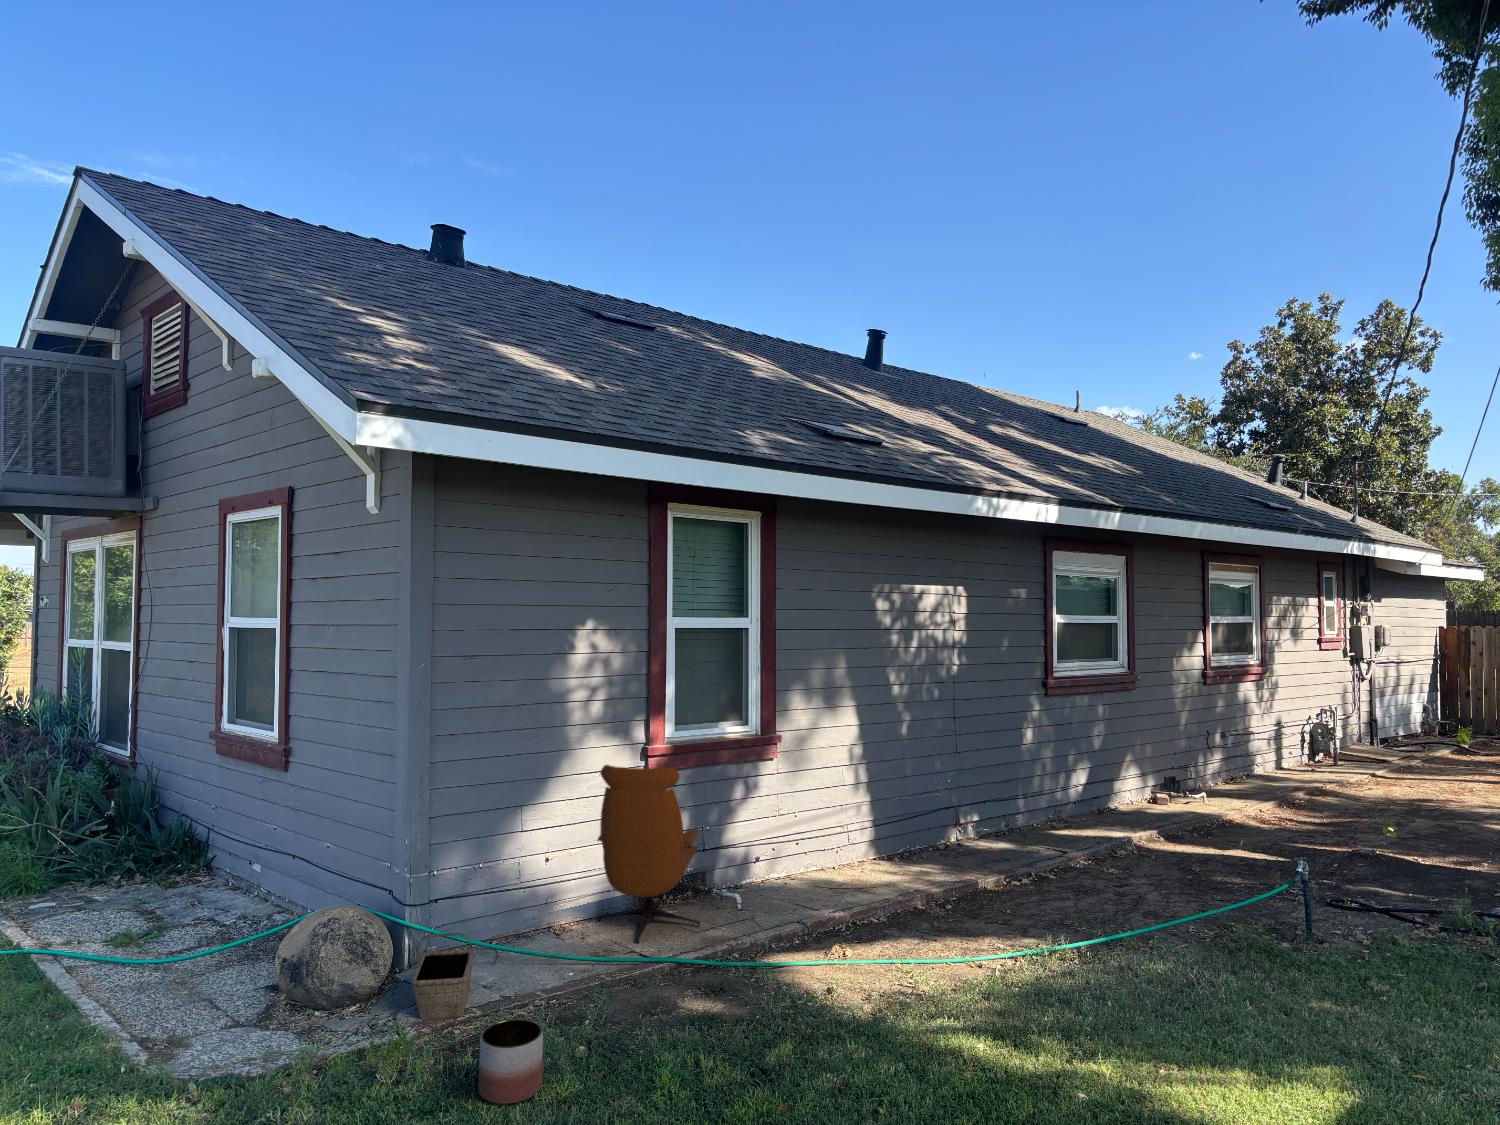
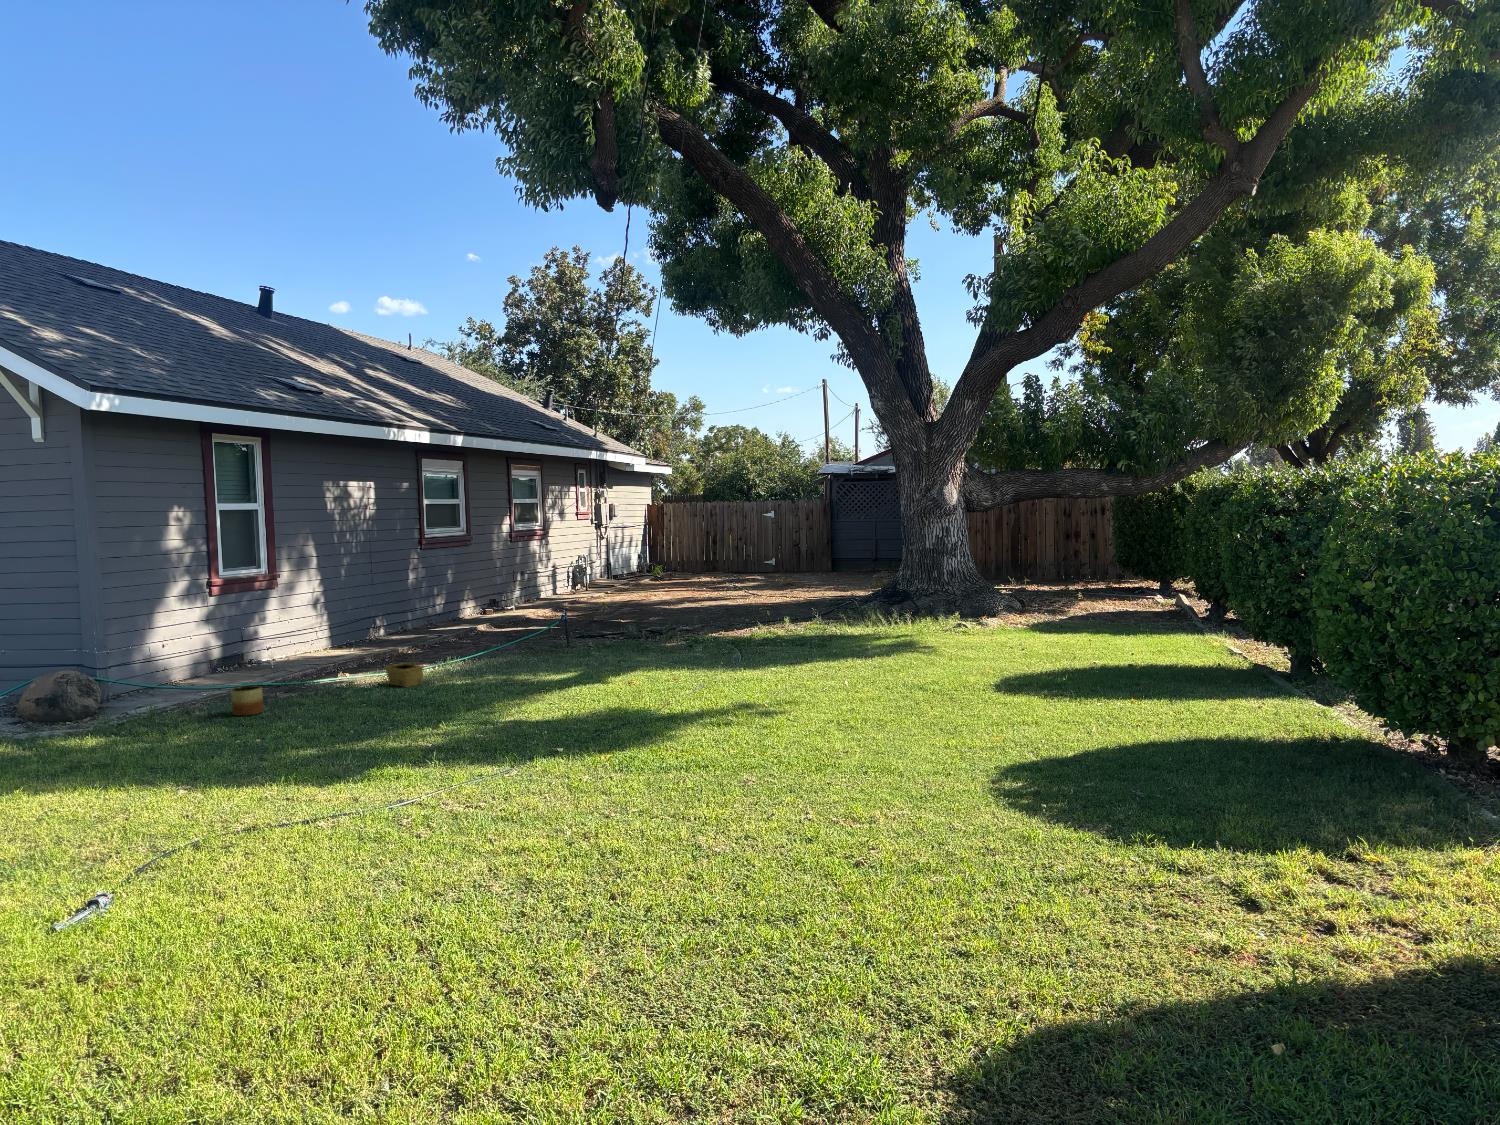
lounge chair: present [597,765,702,943] -> none [201,586,268,685]
basket: present [411,933,474,1020] -> present [385,652,424,687]

